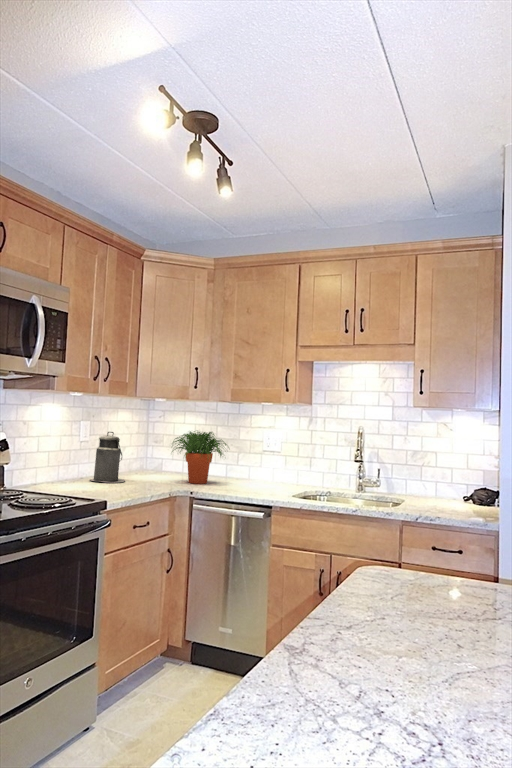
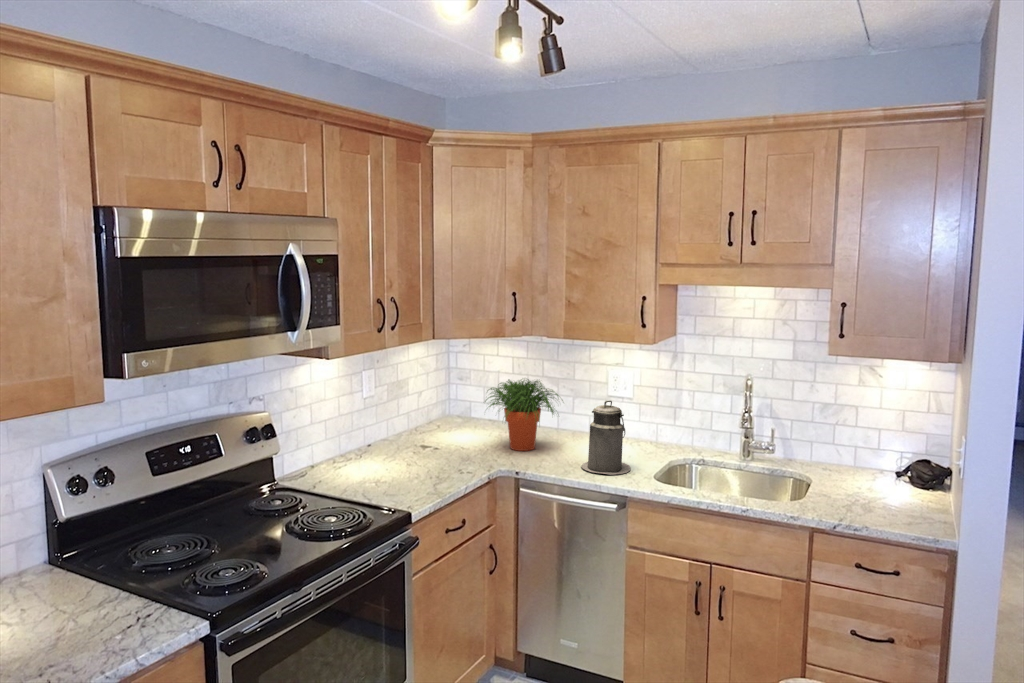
canister: present [90,432,125,483] -> present [581,400,631,475]

